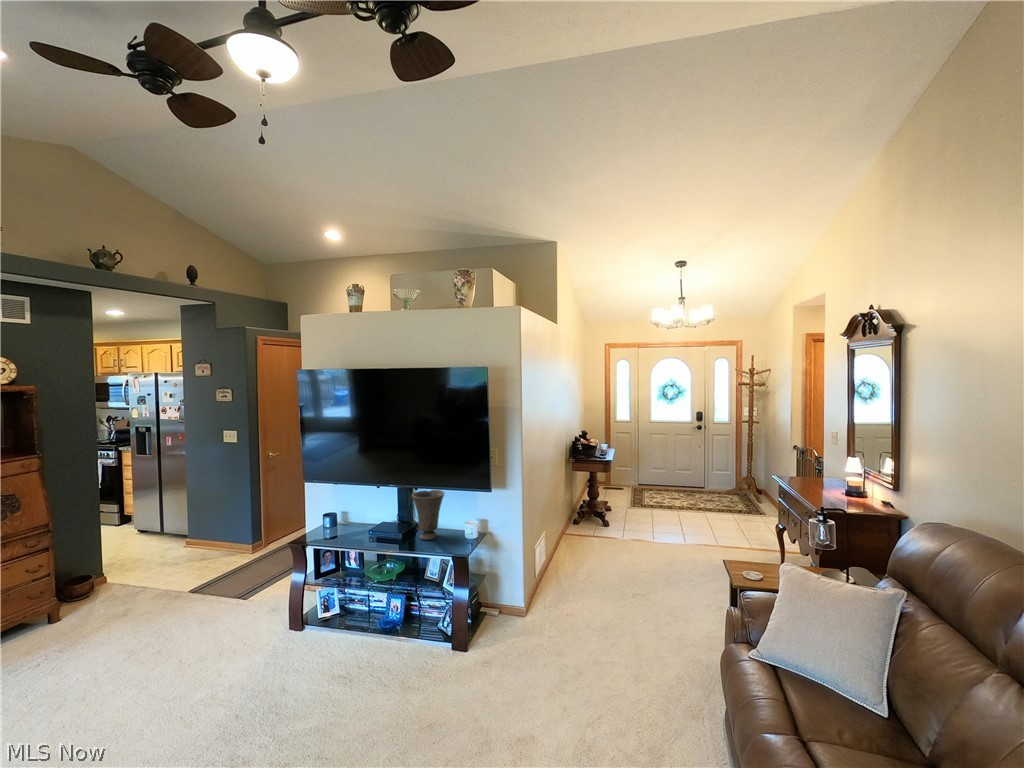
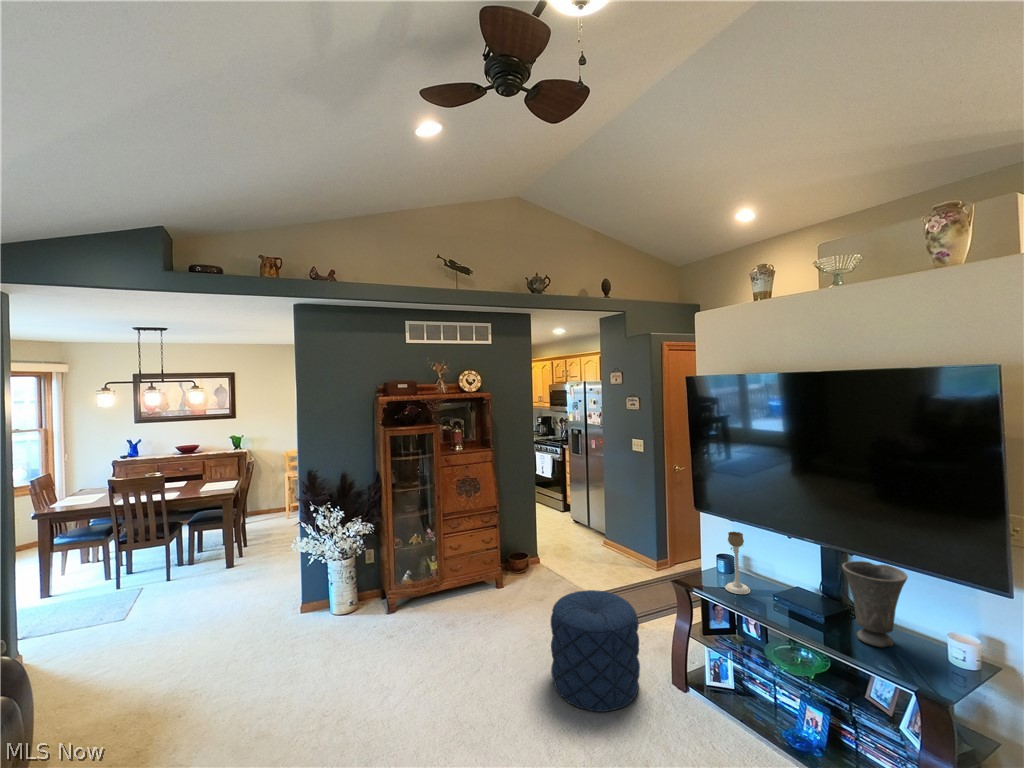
candle holder: none [334,491,352,538] -> present [725,532,750,594]
pouf: none [167,572,263,683] -> present [551,590,640,712]

